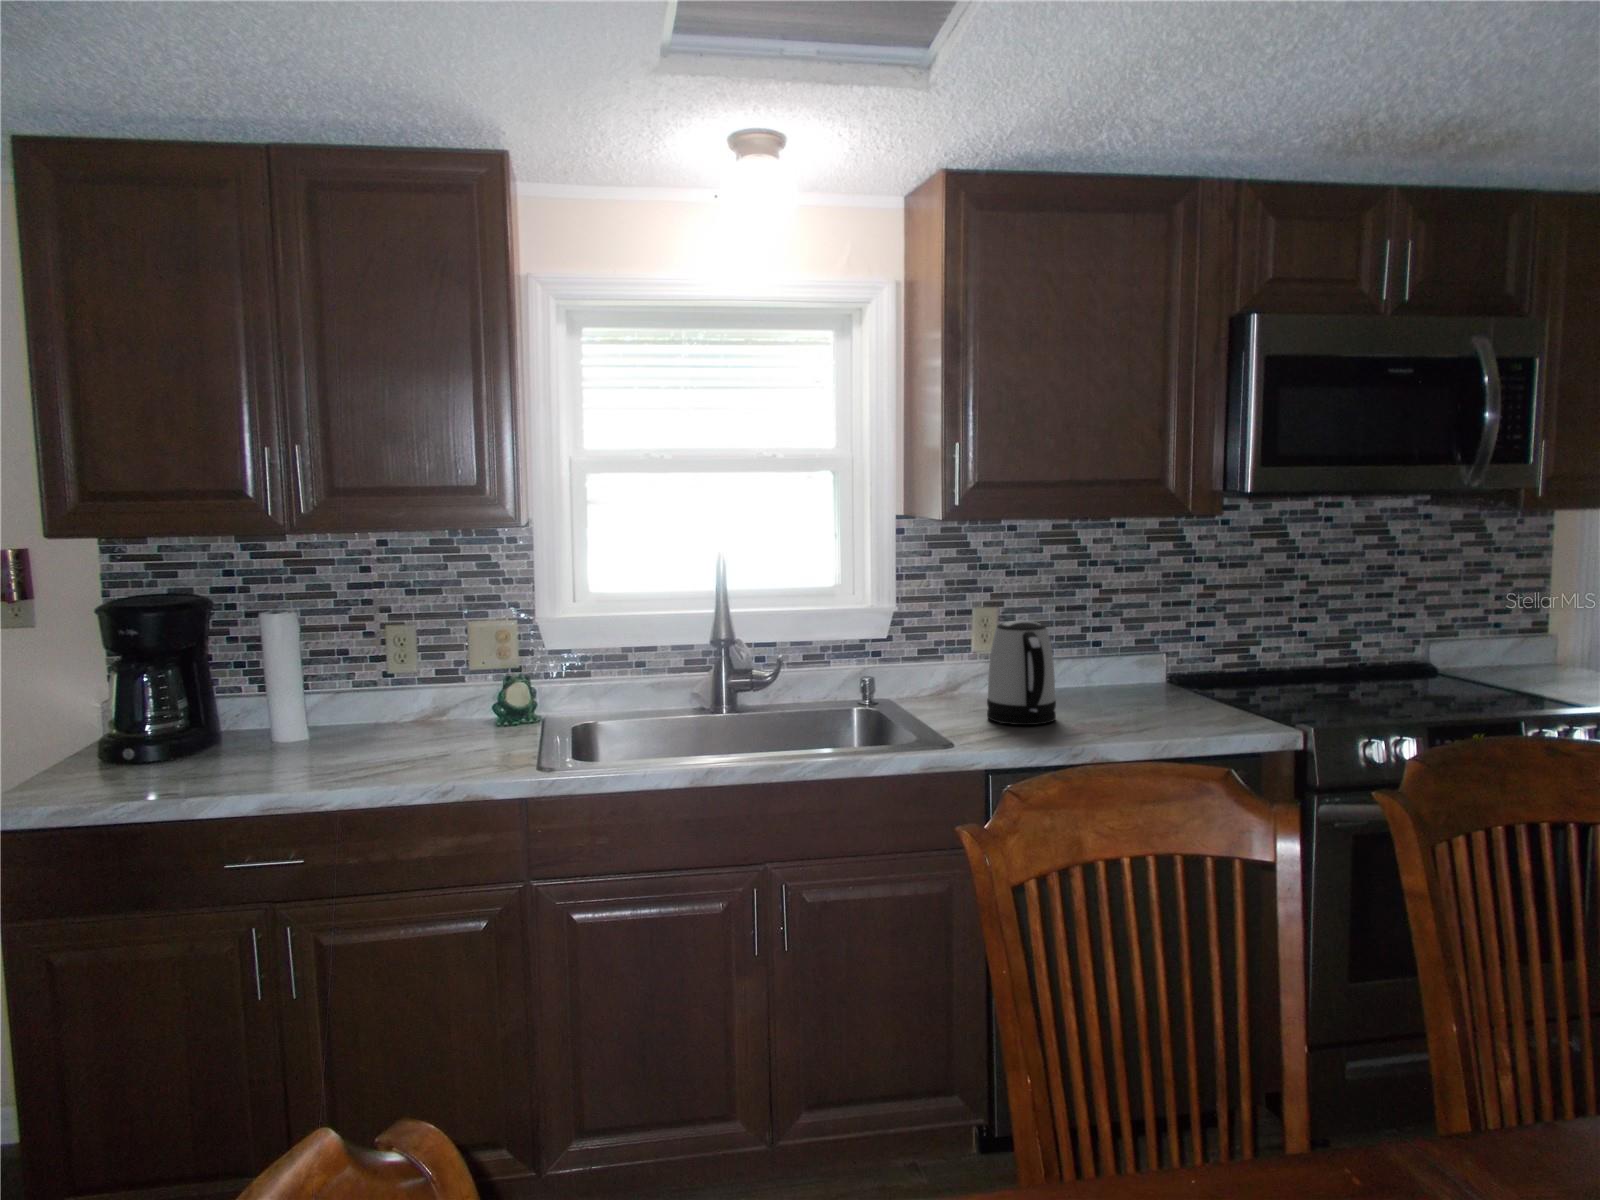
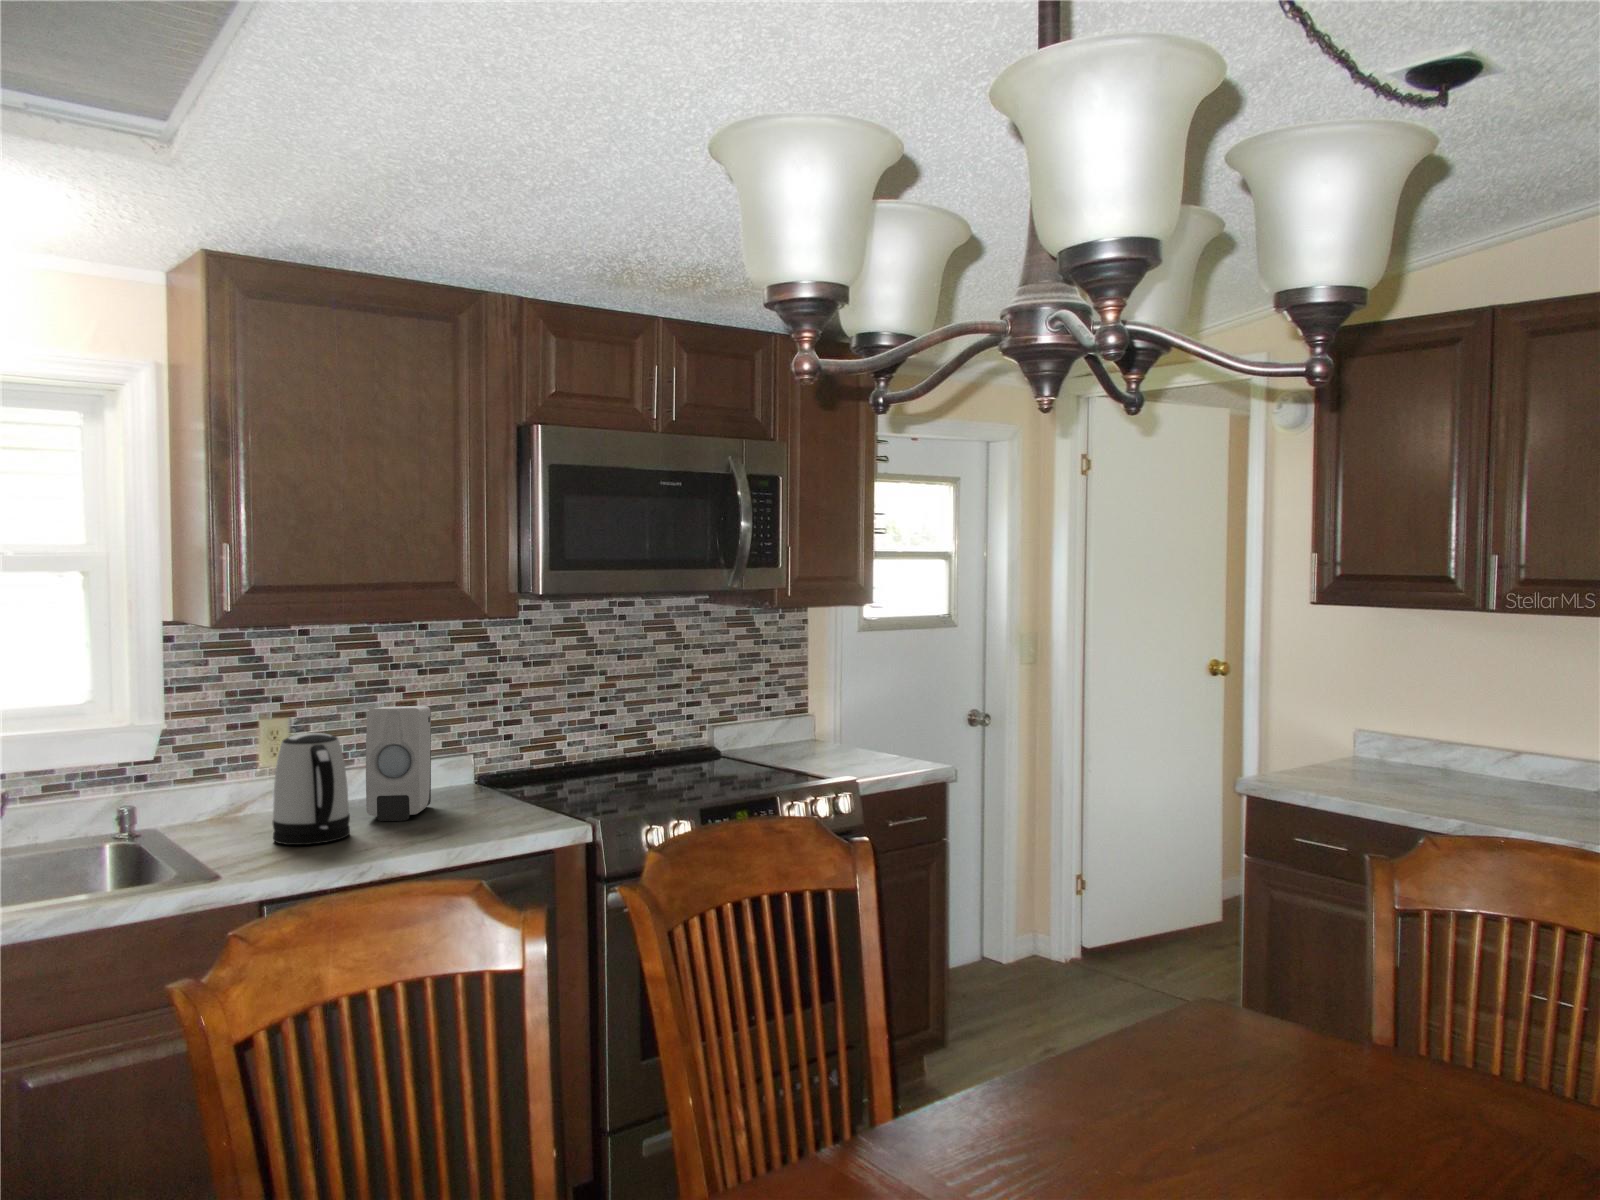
soap dispenser: none [1069,601,1129,711] -> present [366,706,431,821]

